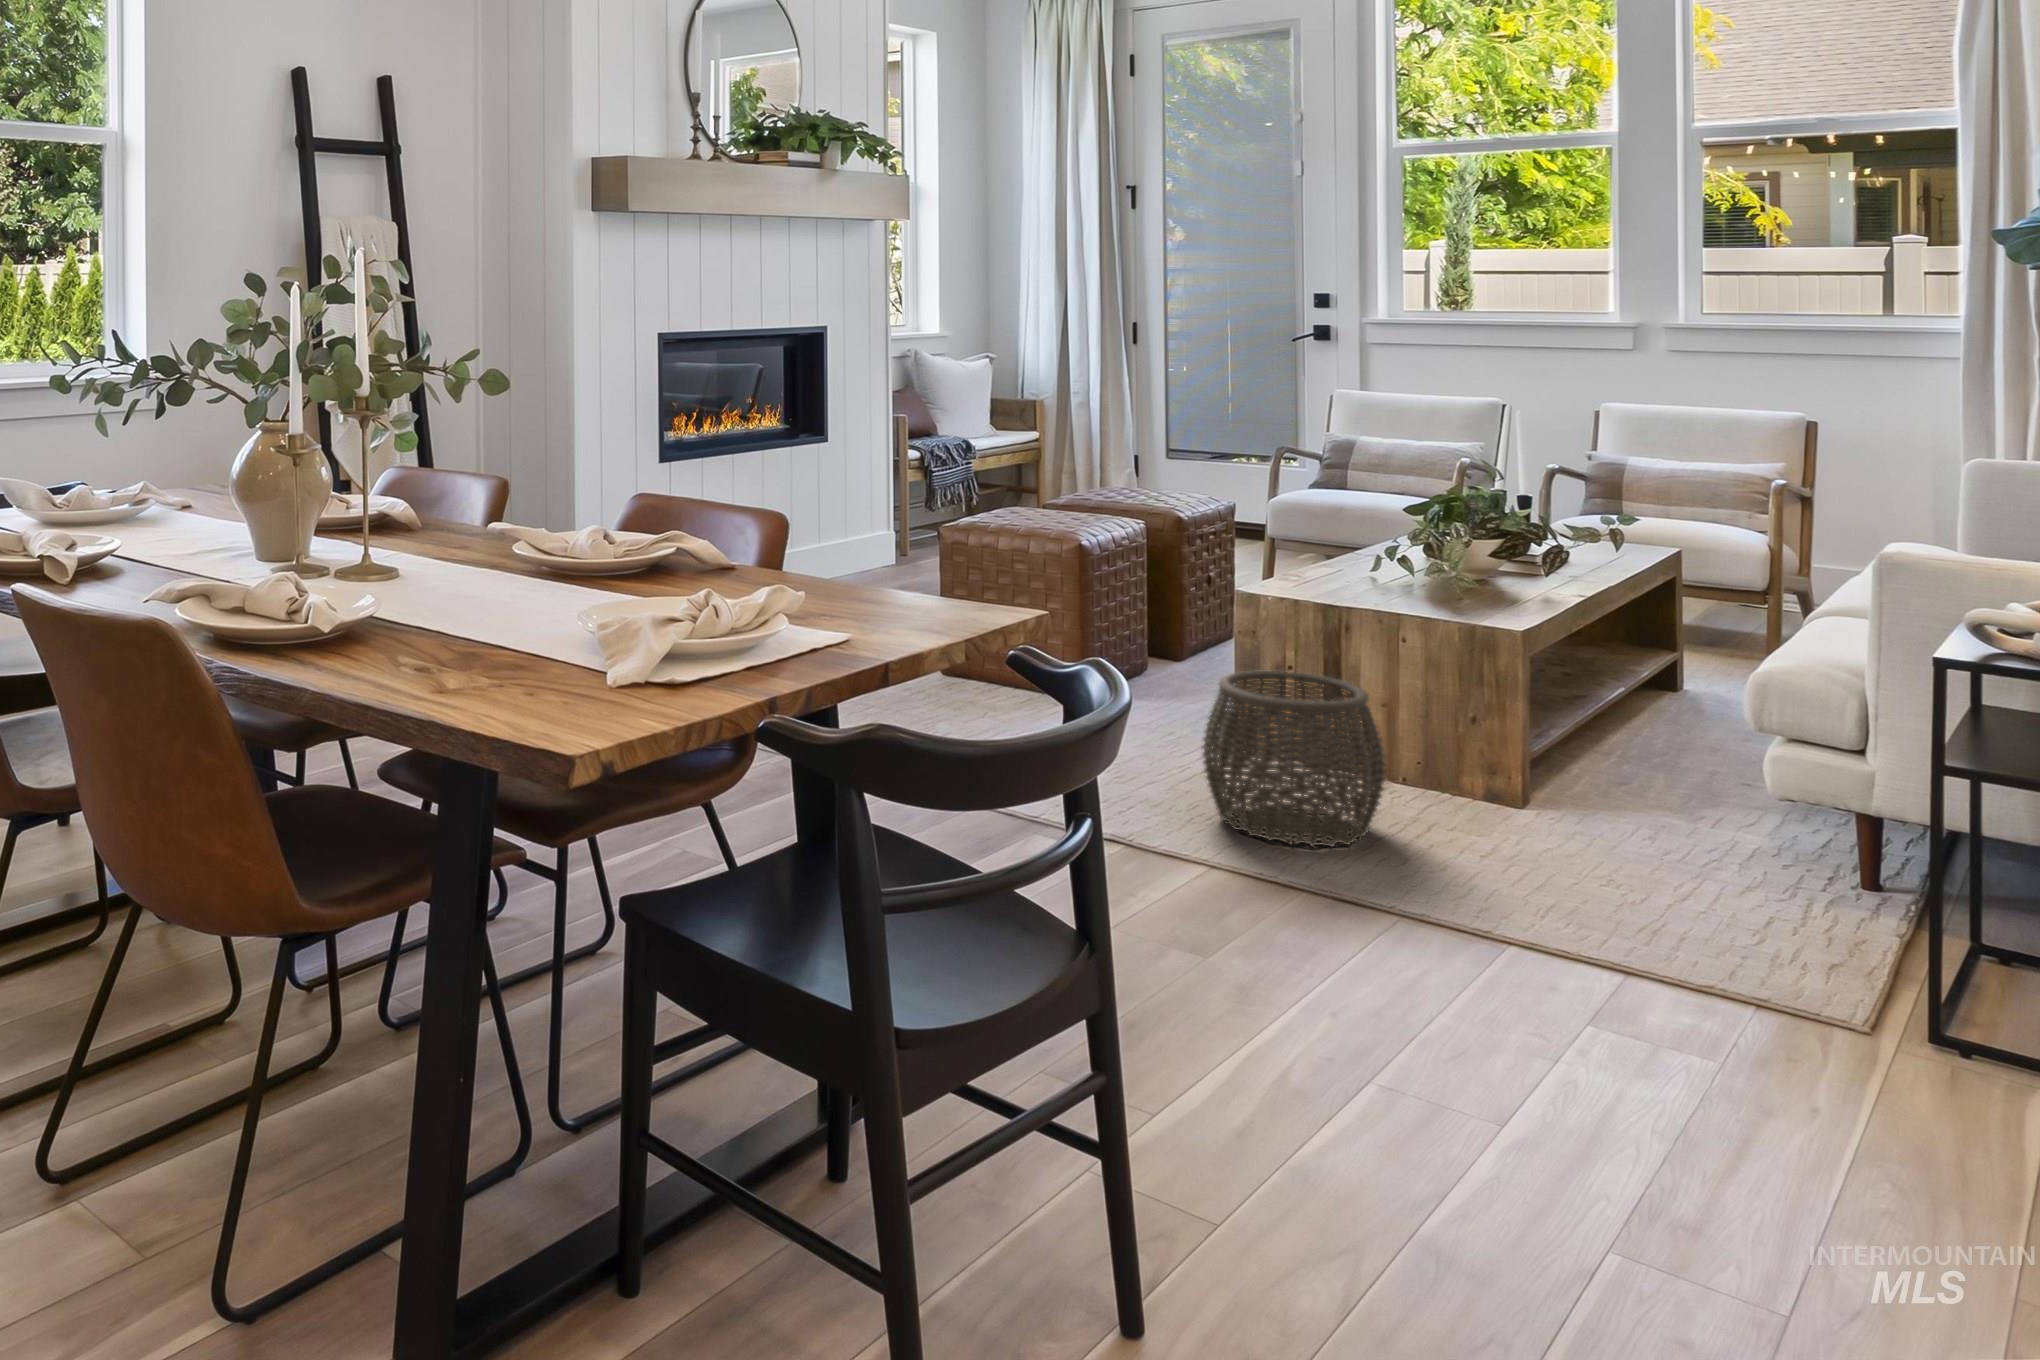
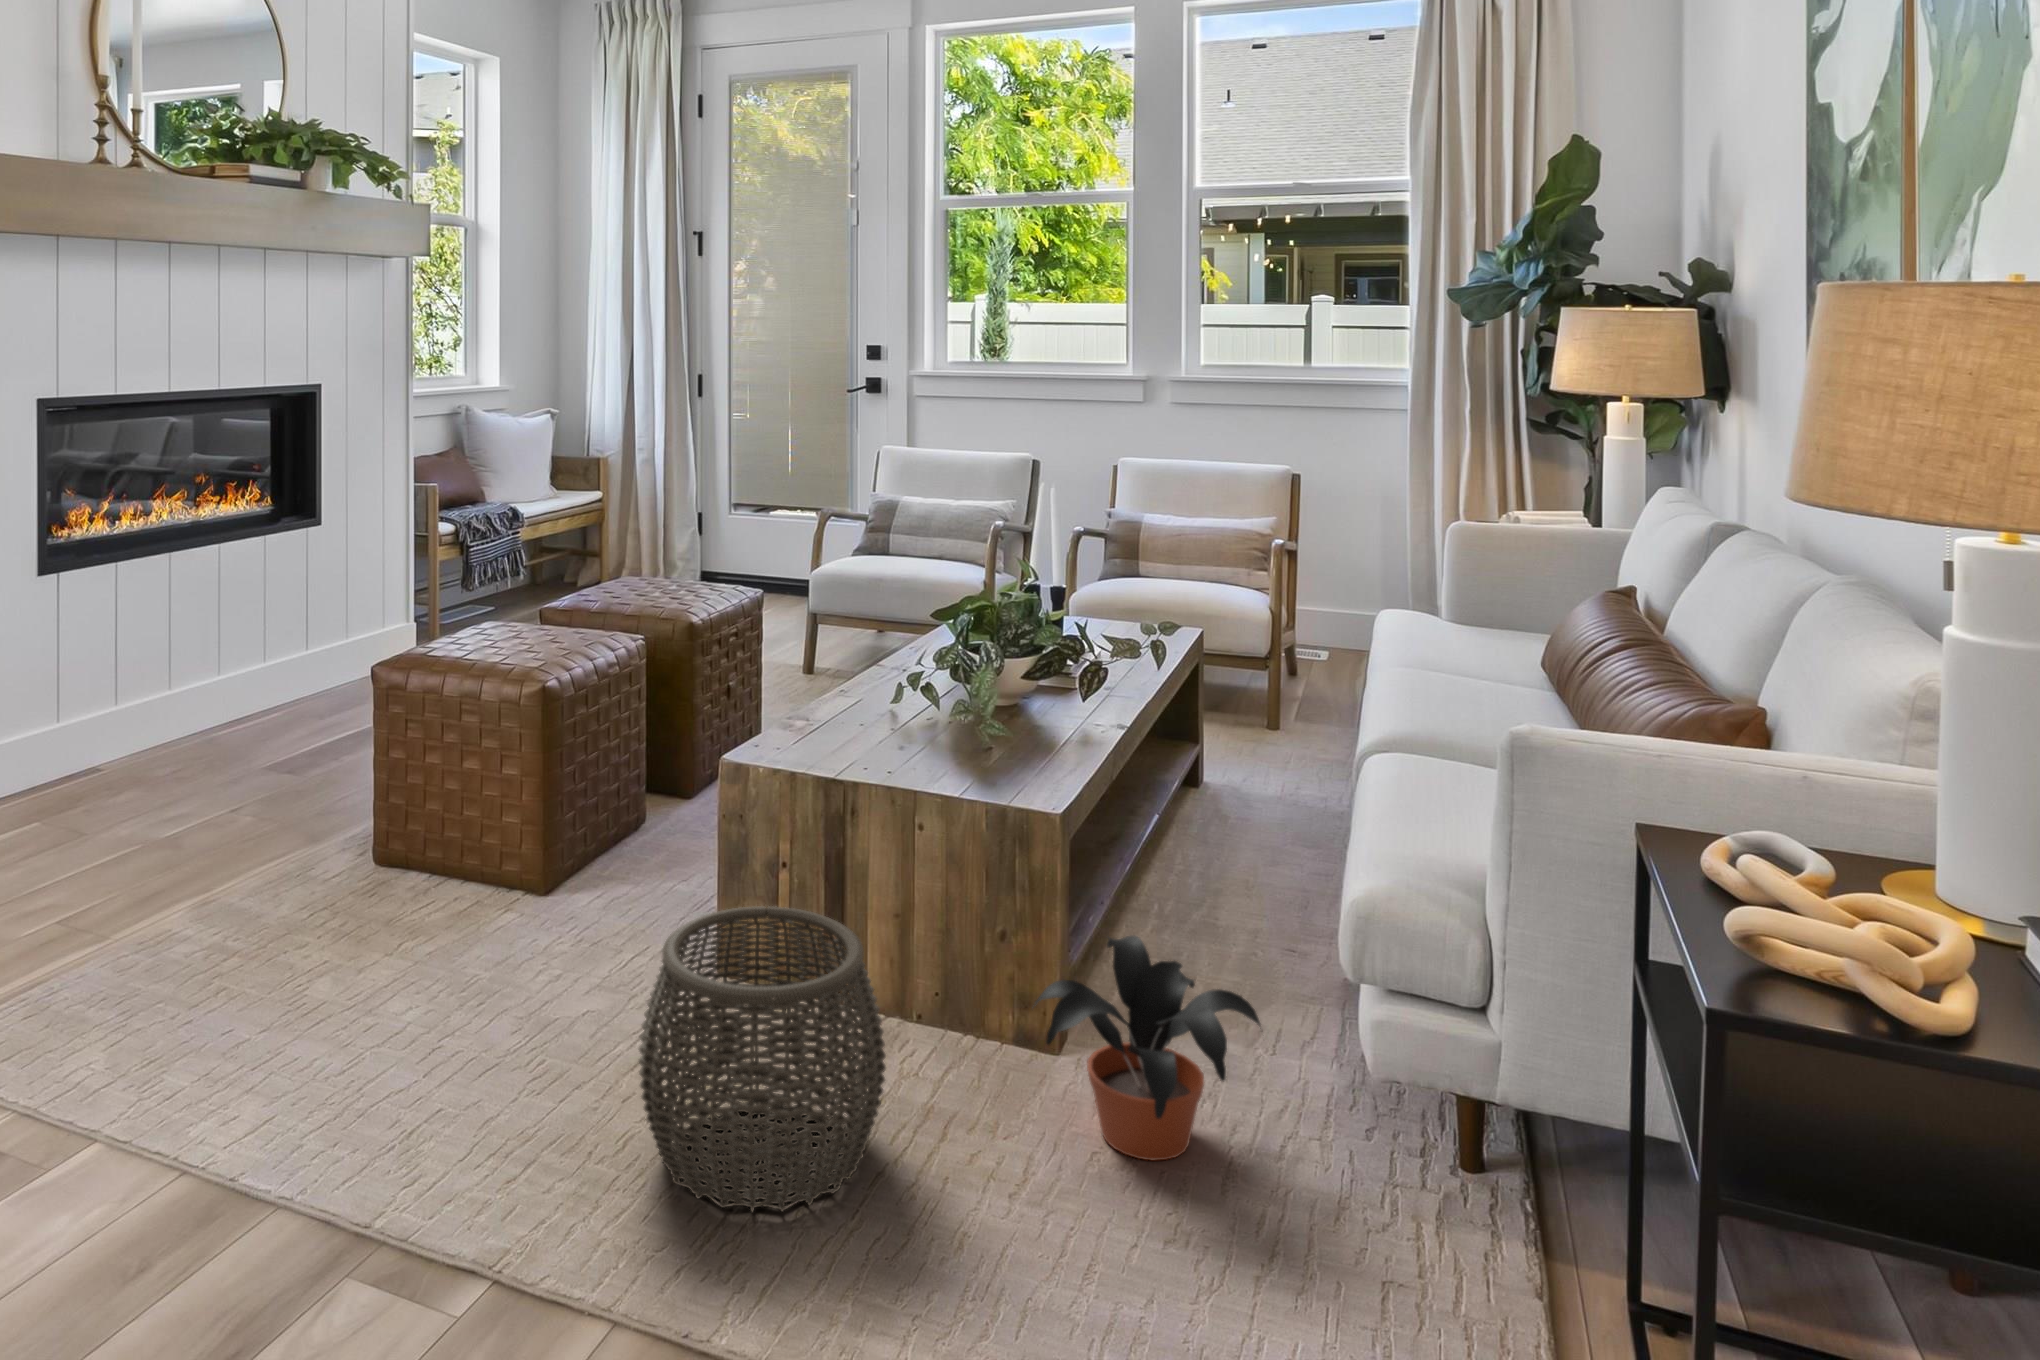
potted plant: none [1501,715,1699,860] -> present [1032,935,1261,1160]

